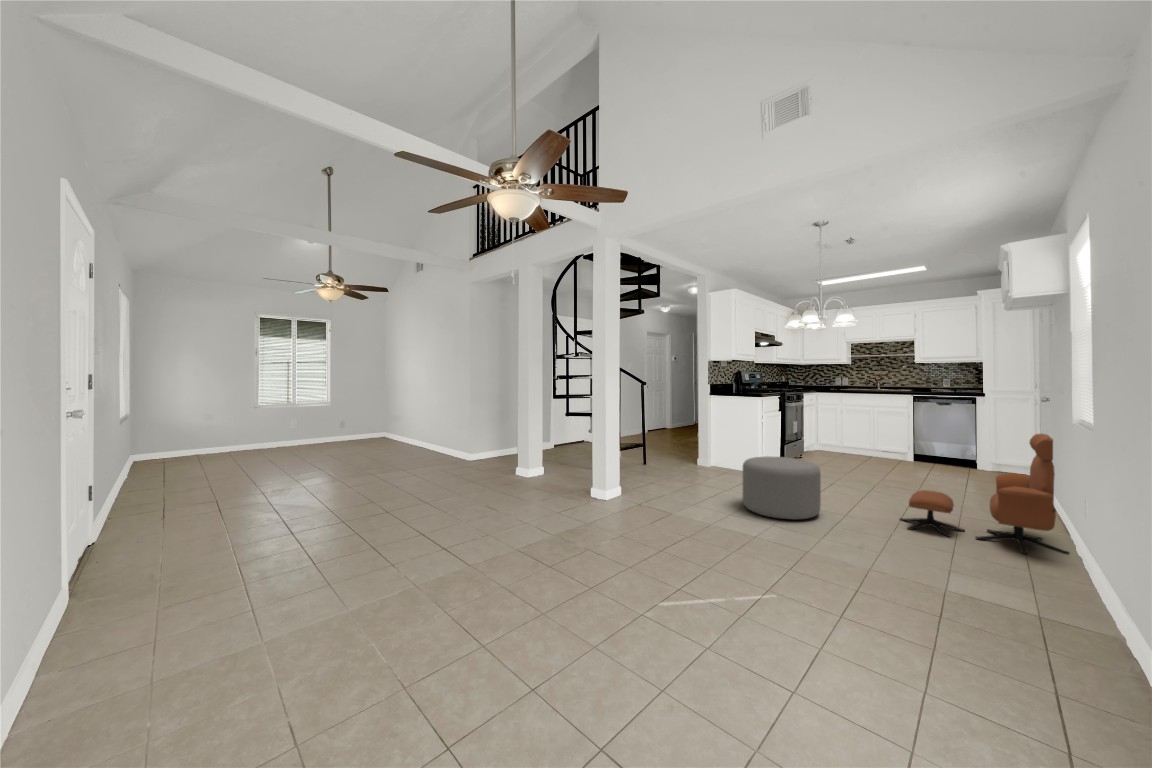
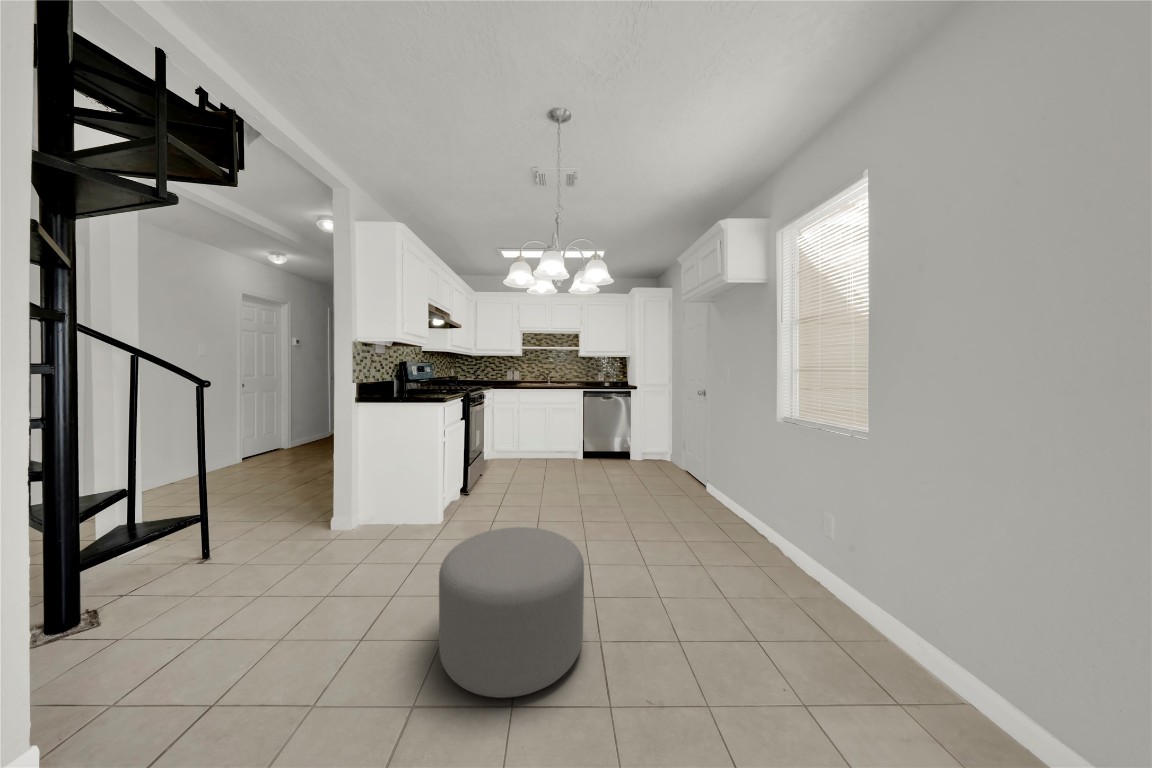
lounge chair: present [900,433,1069,555] -> none [665,450,856,622]

